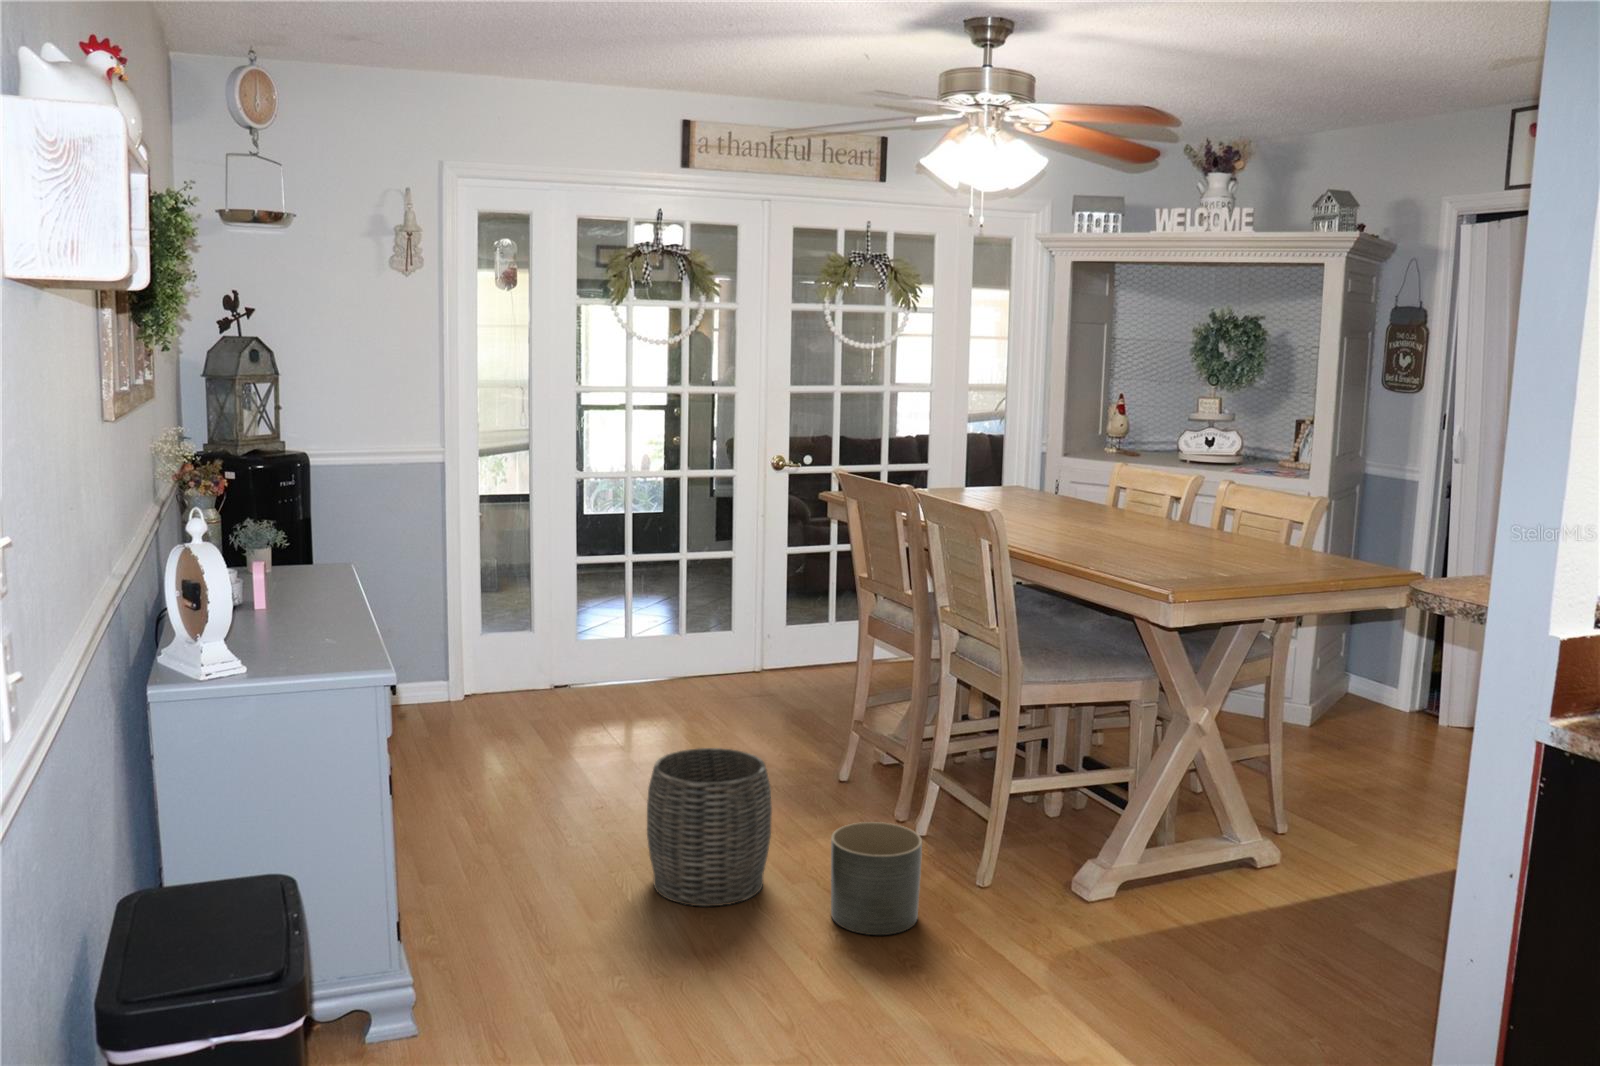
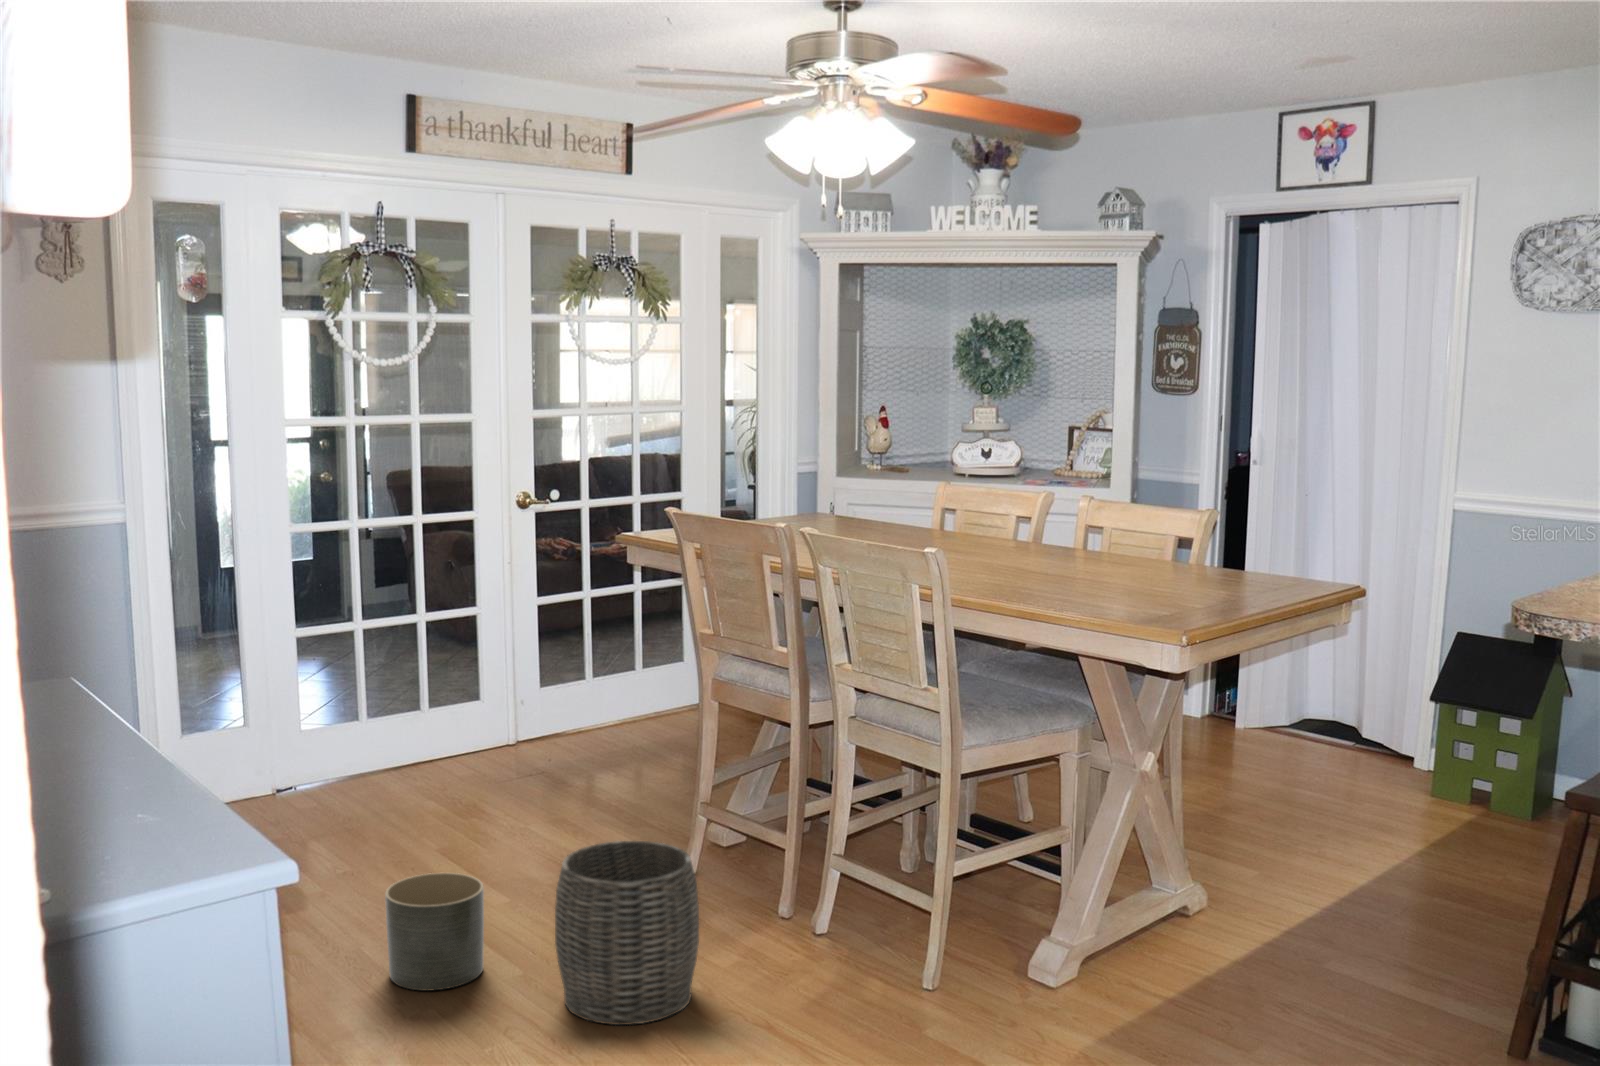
planter: present [831,822,922,935] -> present [385,873,484,991]

